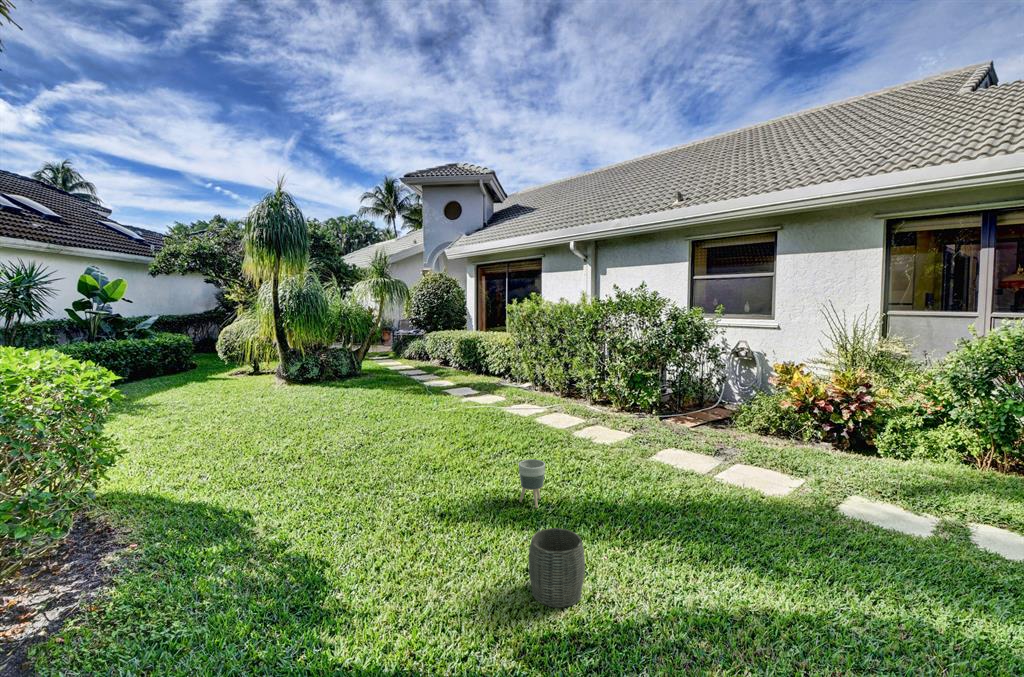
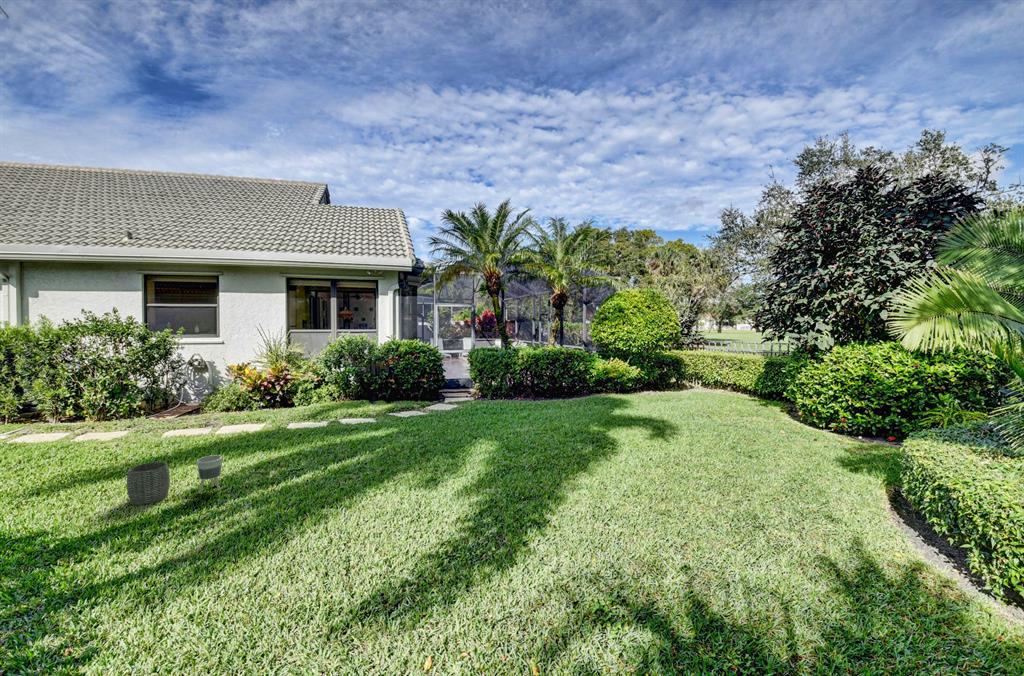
planter: present [519,459,545,508] -> present [197,455,222,493]

